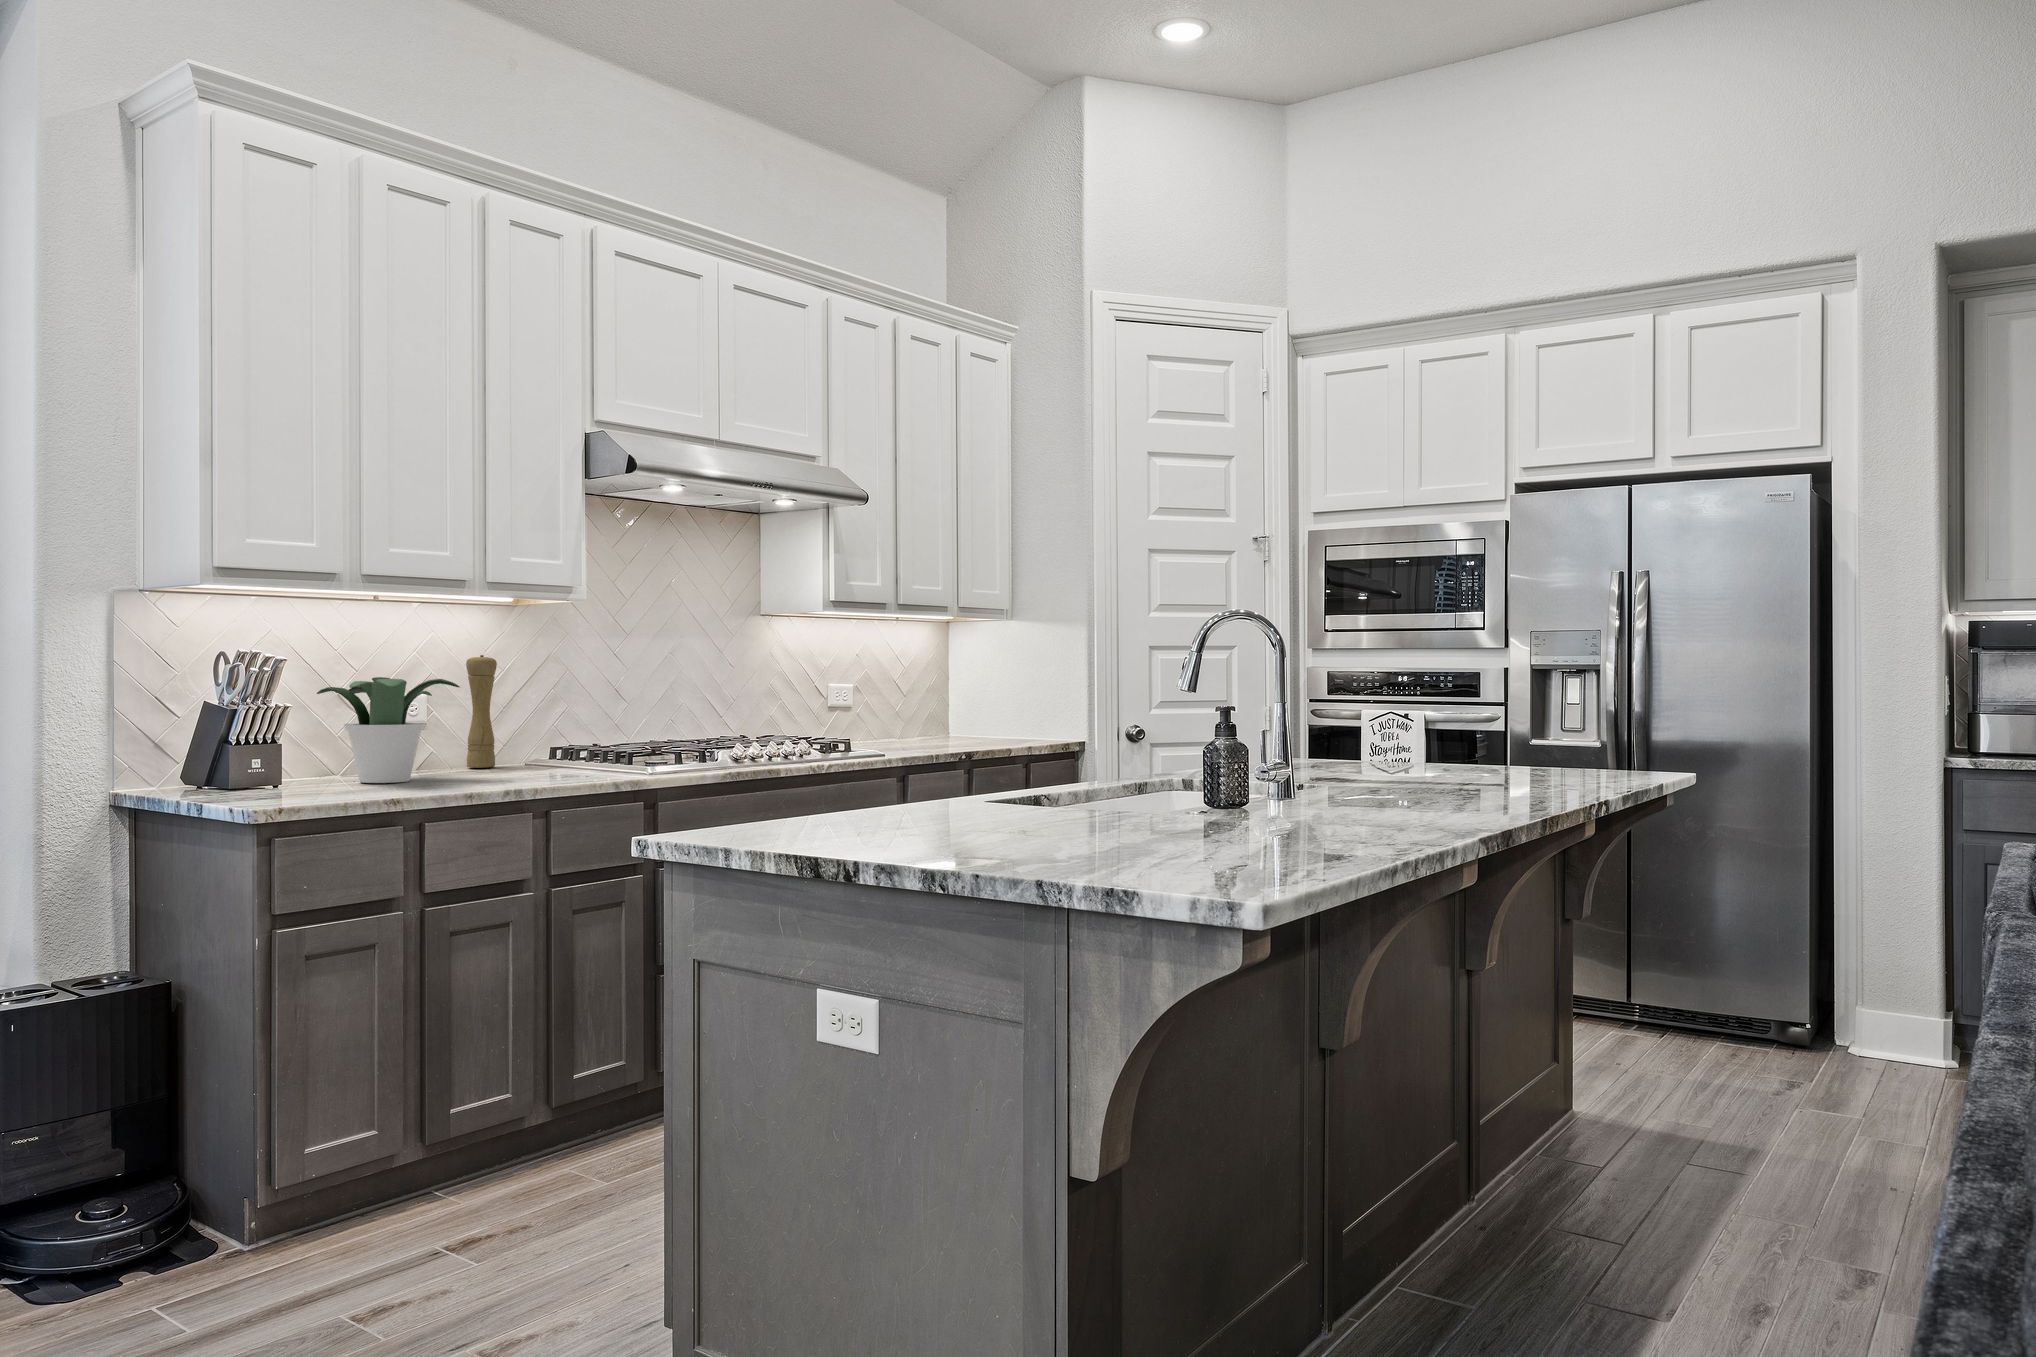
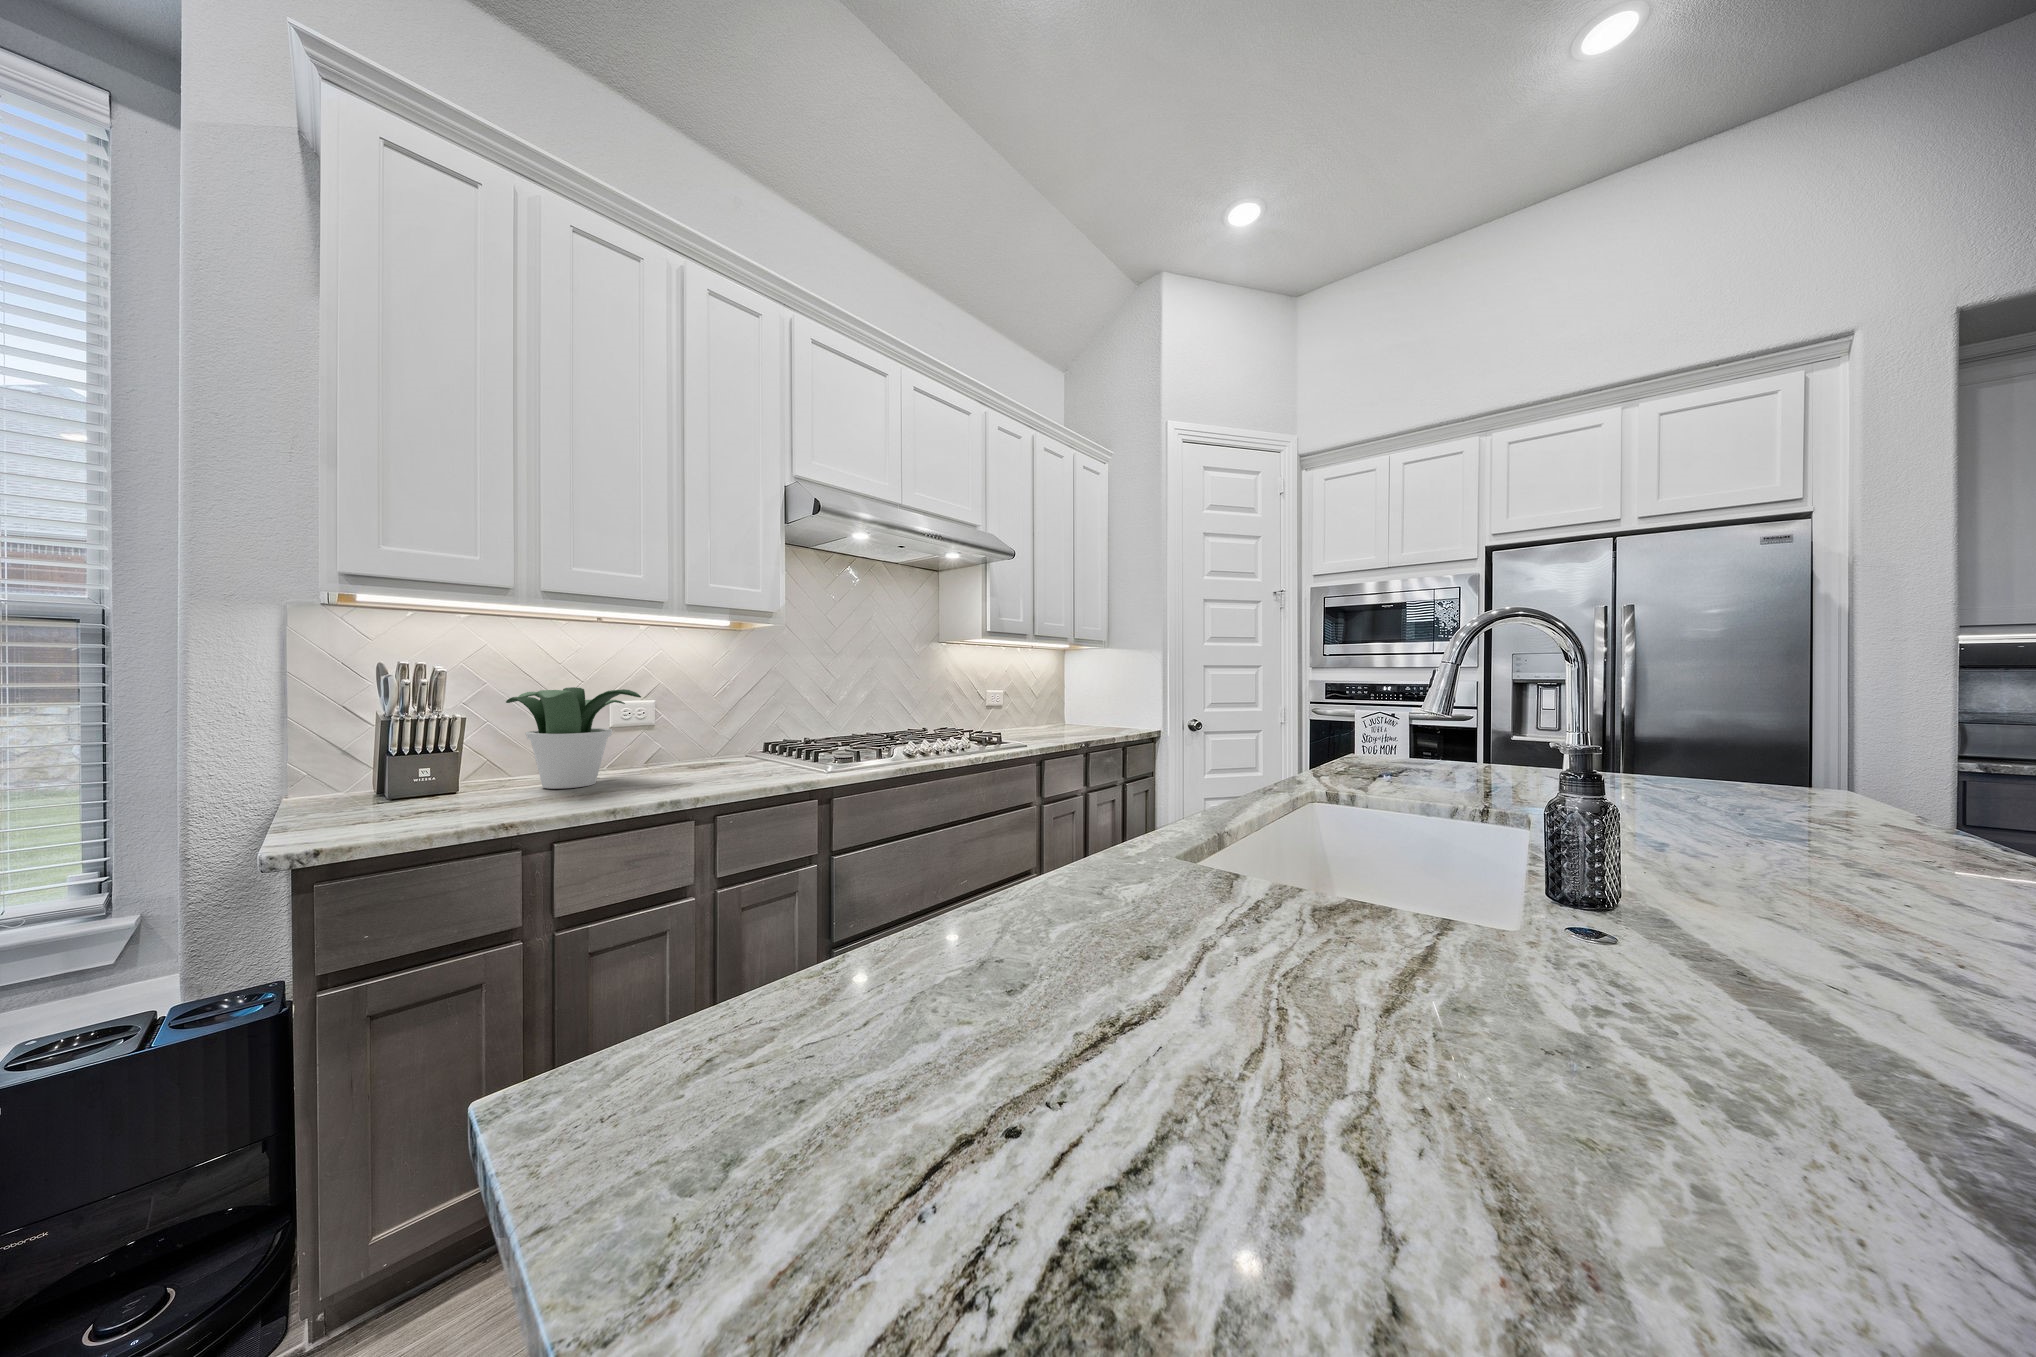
pepper mill: present [466,655,497,768] -> none [675,668,703,765]

